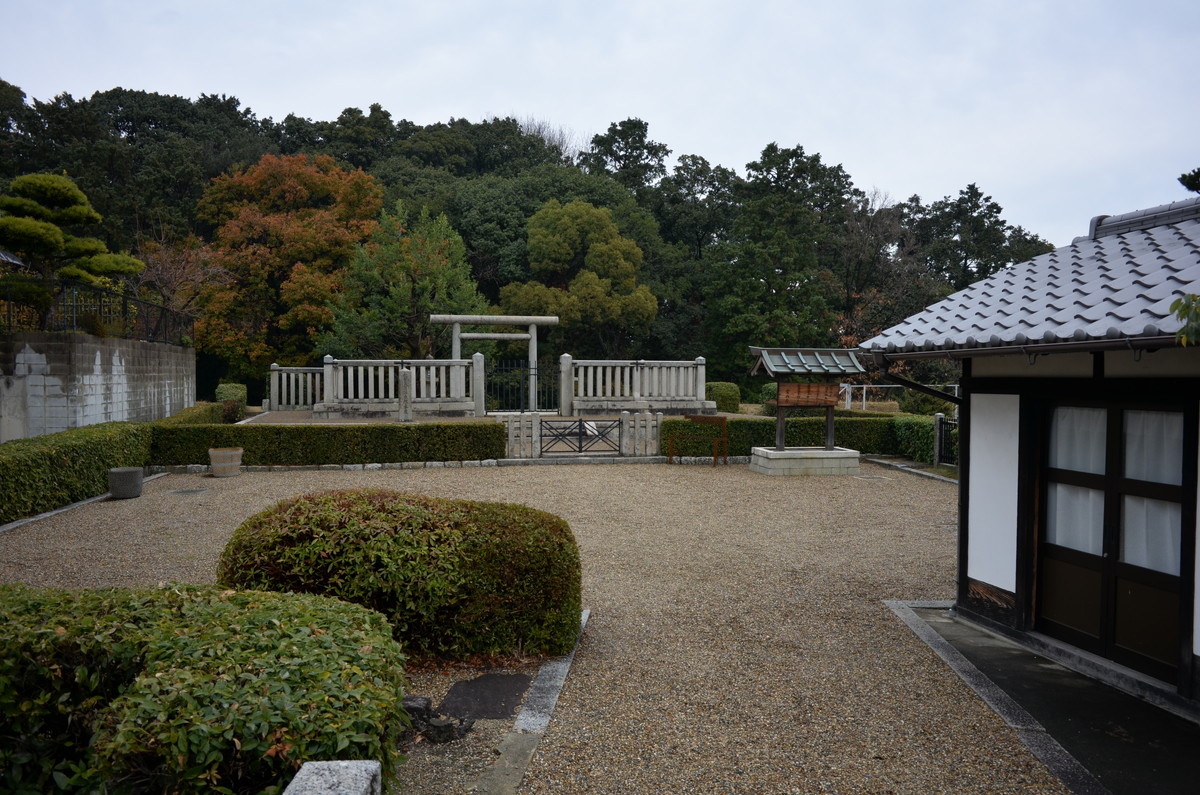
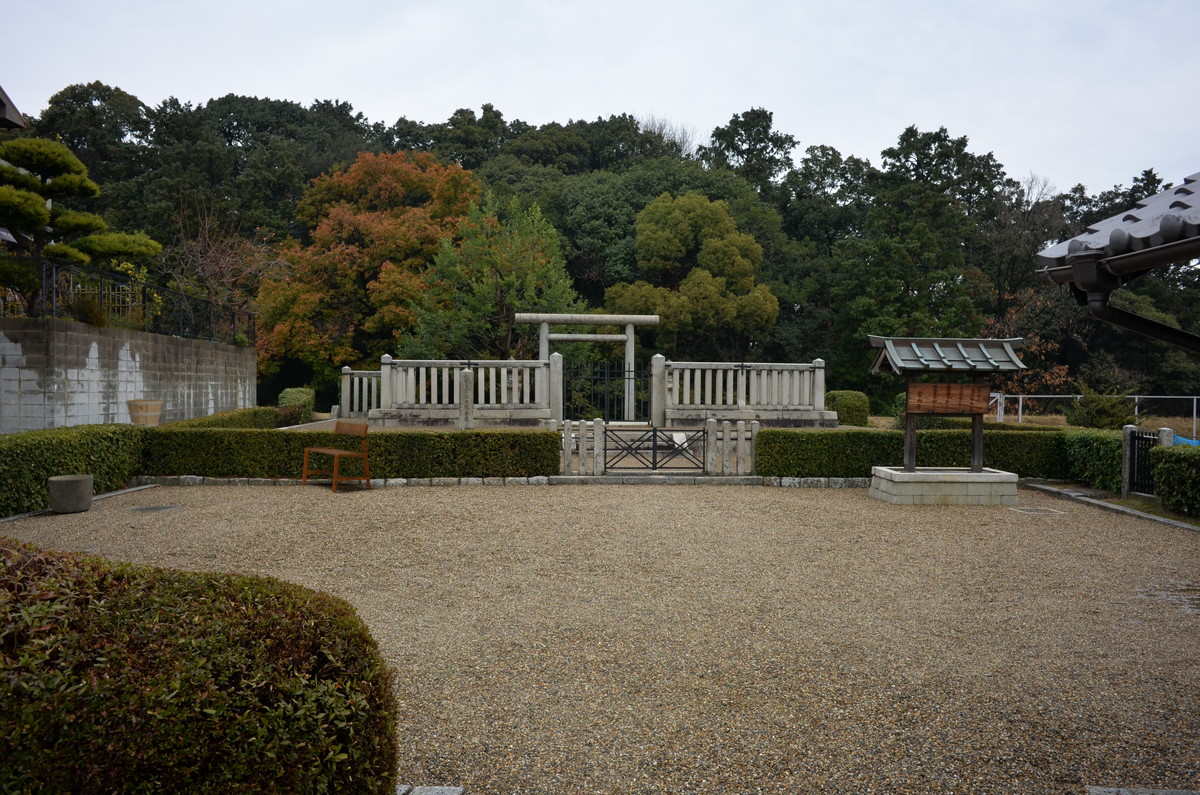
bench: present [669,414,728,467] -> present [302,421,371,493]
wooden bucket: present [209,447,243,477] -> present [126,399,163,427]

